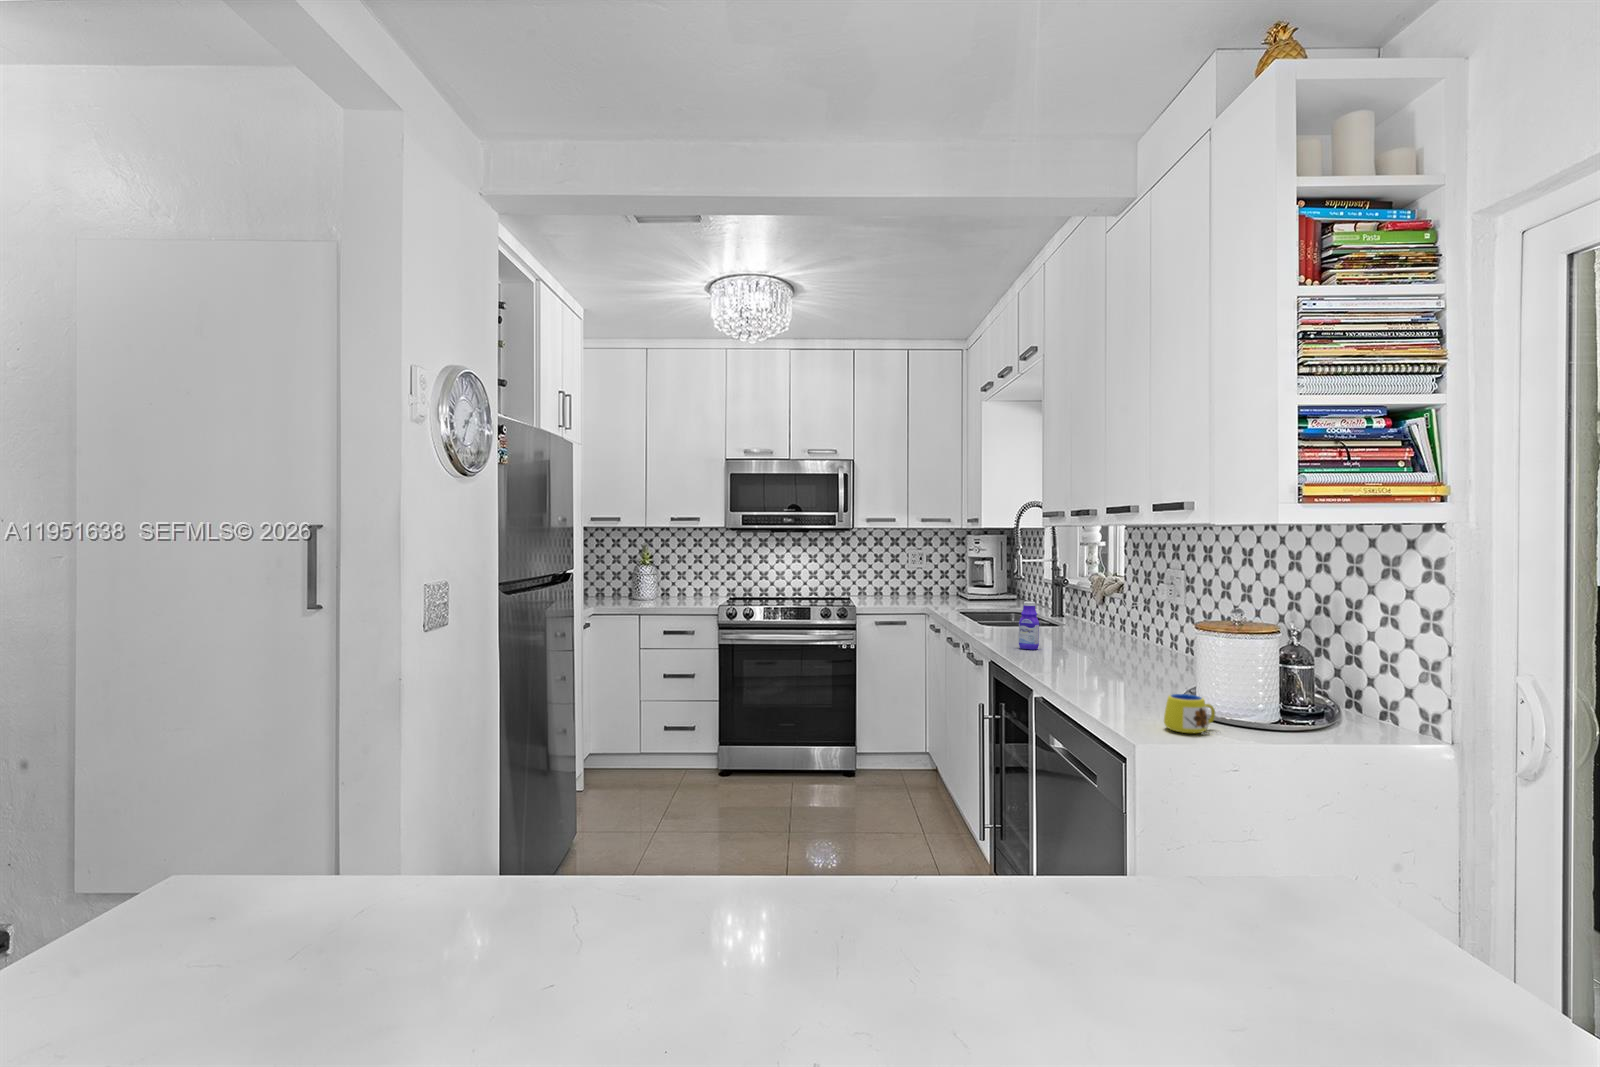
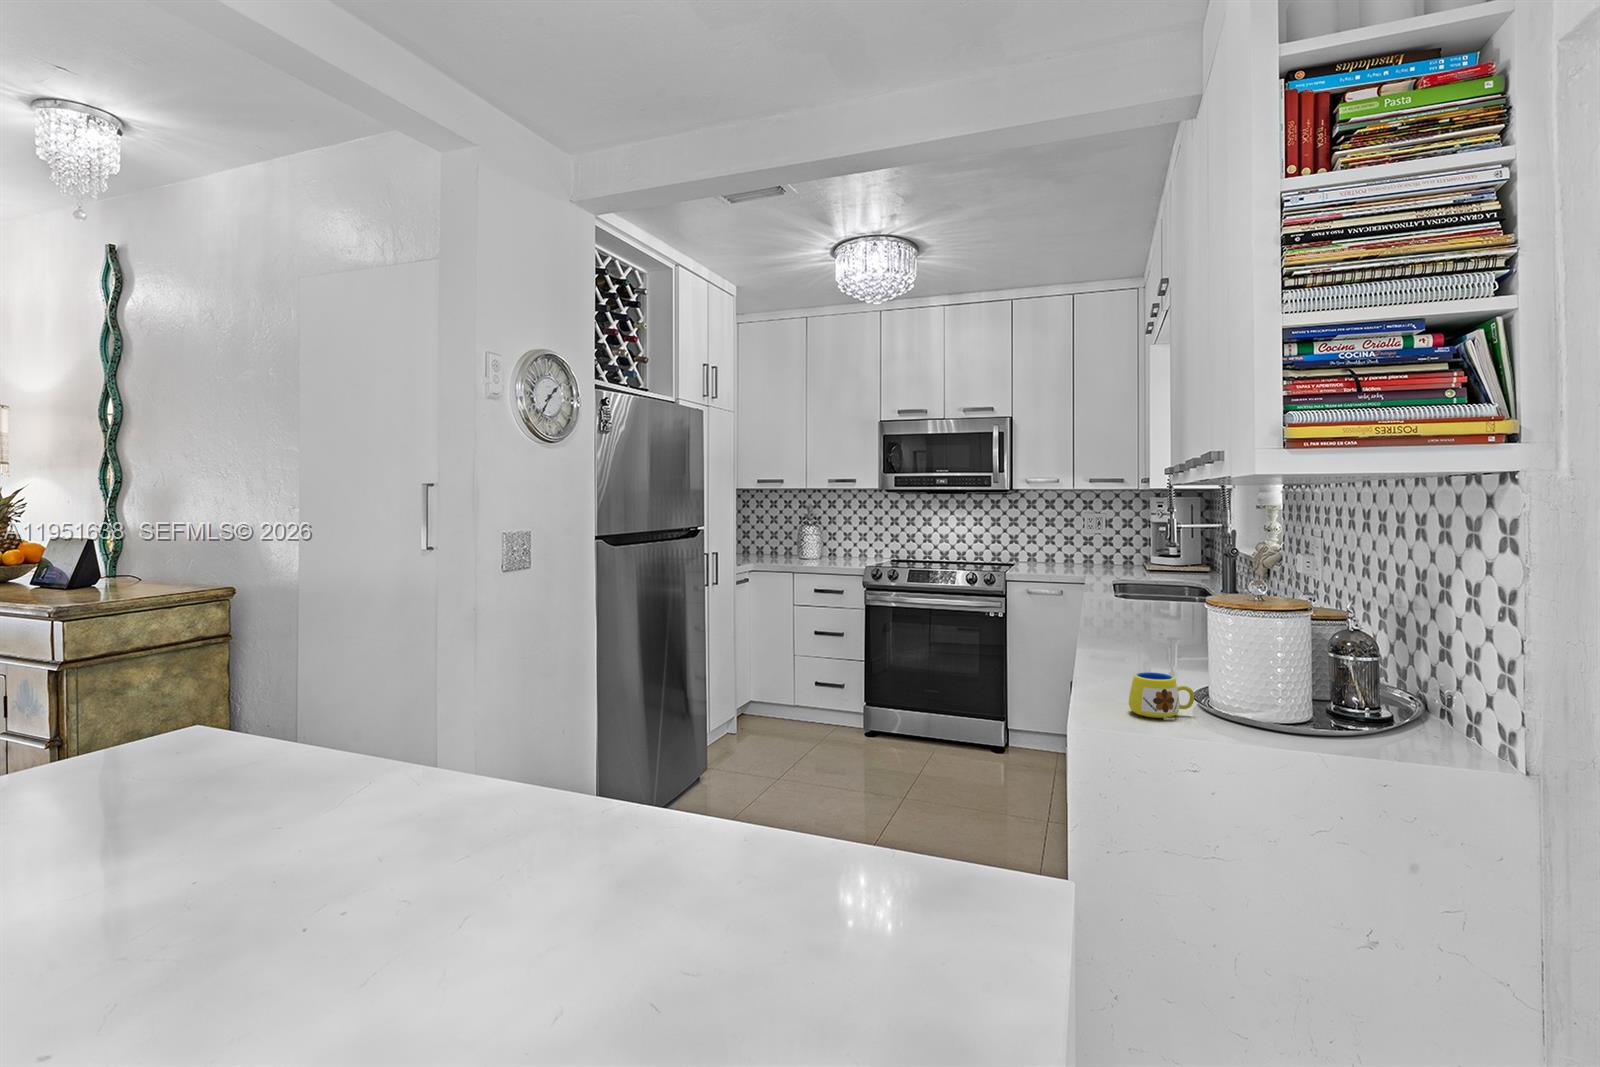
bottle: present [1019,602,1039,650] -> none [1117,569,1141,623]

